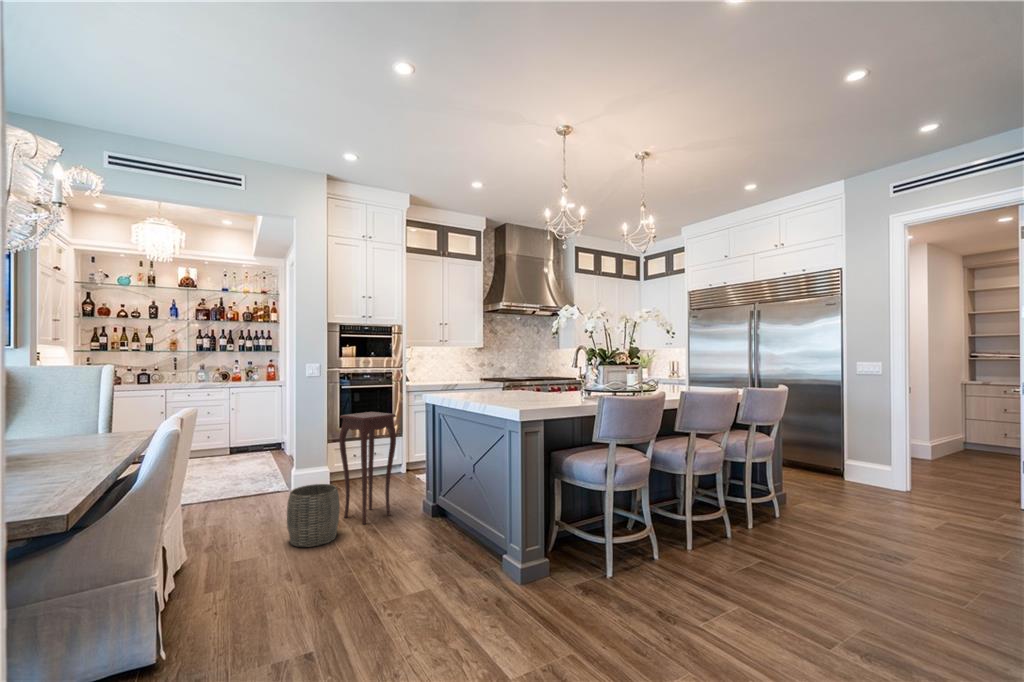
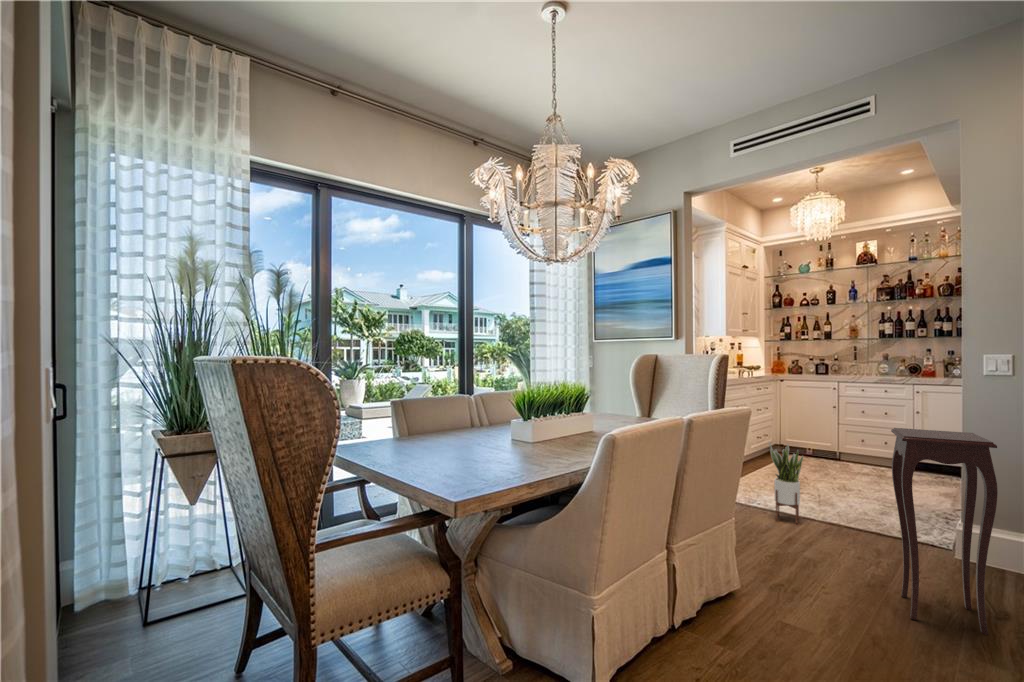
potted plant: none [202,446,236,514] -> present [769,442,803,524]
woven basket: present [287,484,340,547] -> none [774,514,855,610]

